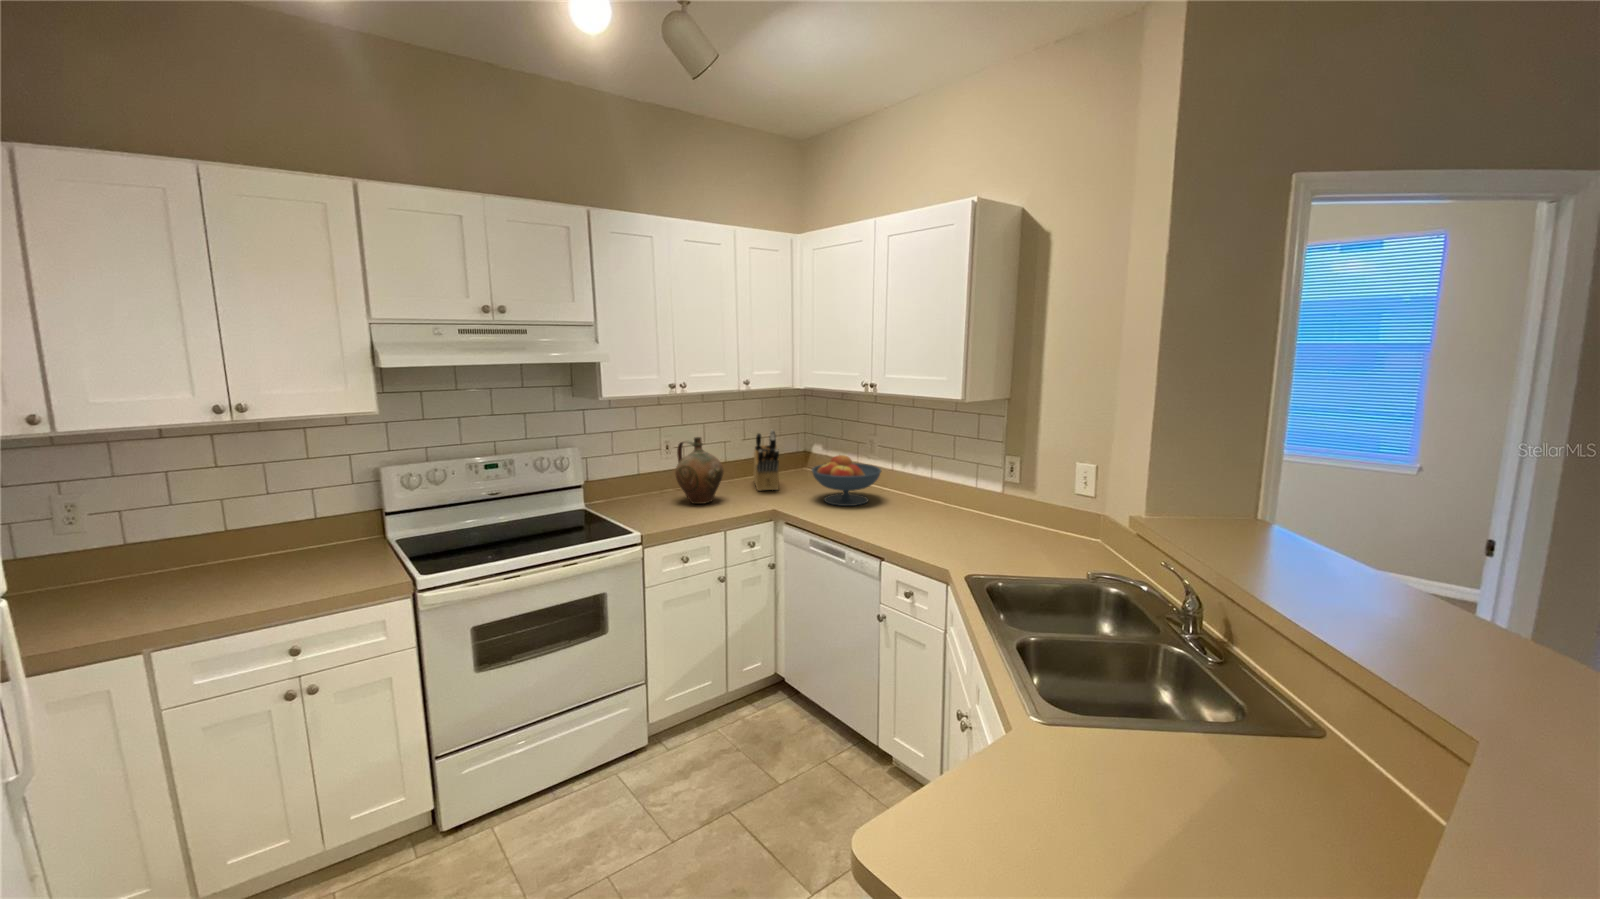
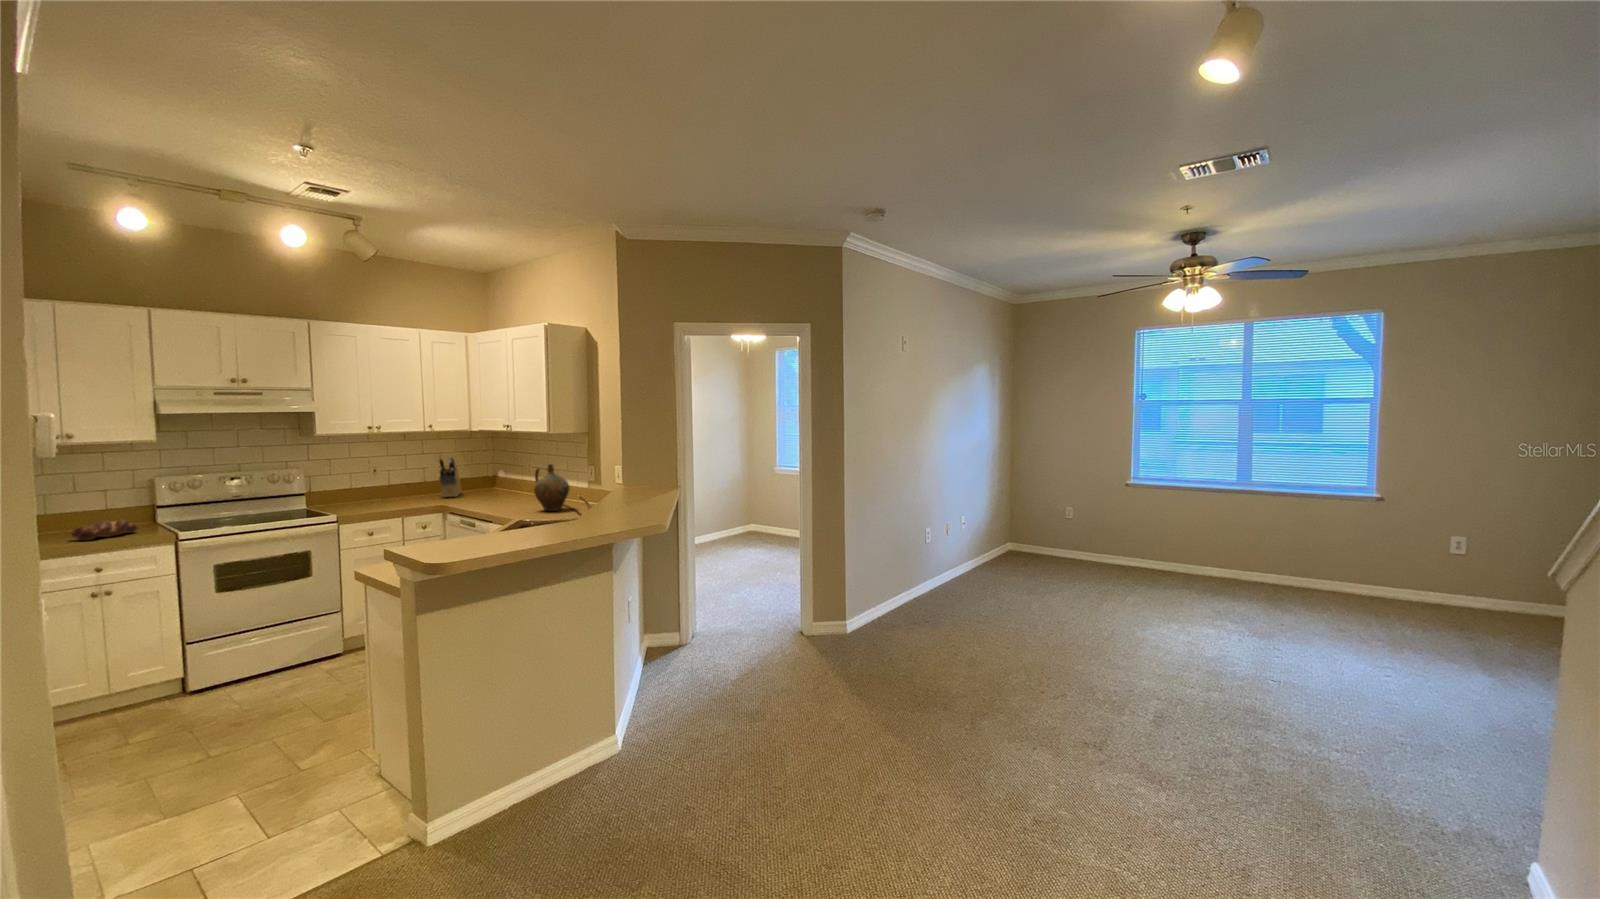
ceramic jug: present [675,437,723,504] -> present [534,464,569,511]
fruit bowl: present [812,455,881,506] -> none [472,470,520,501]
bread loaf: none [254,547,358,593] -> present [71,519,138,540]

